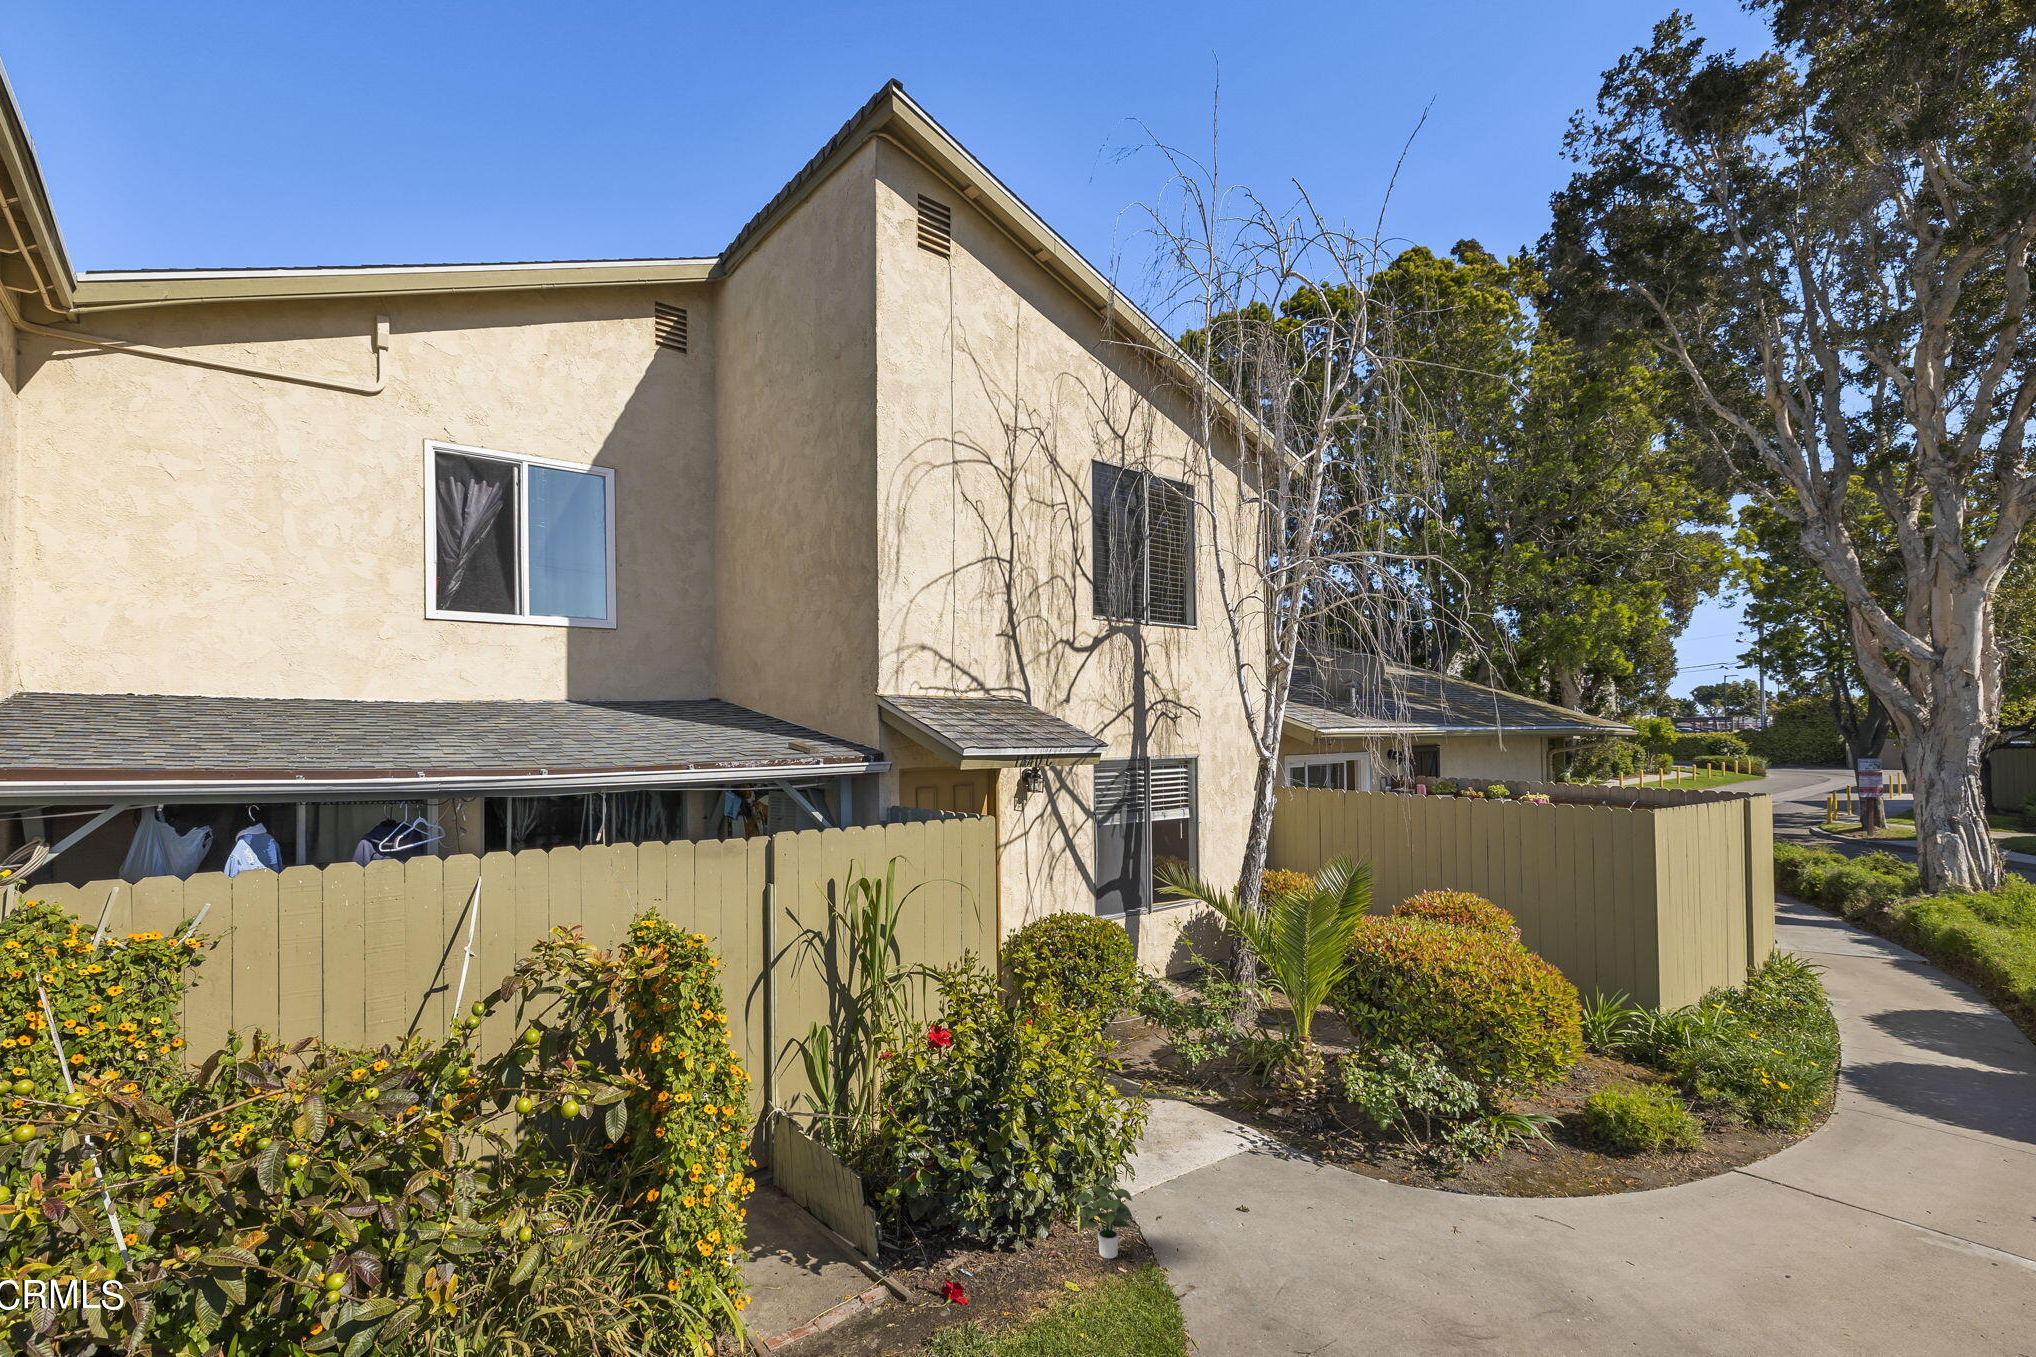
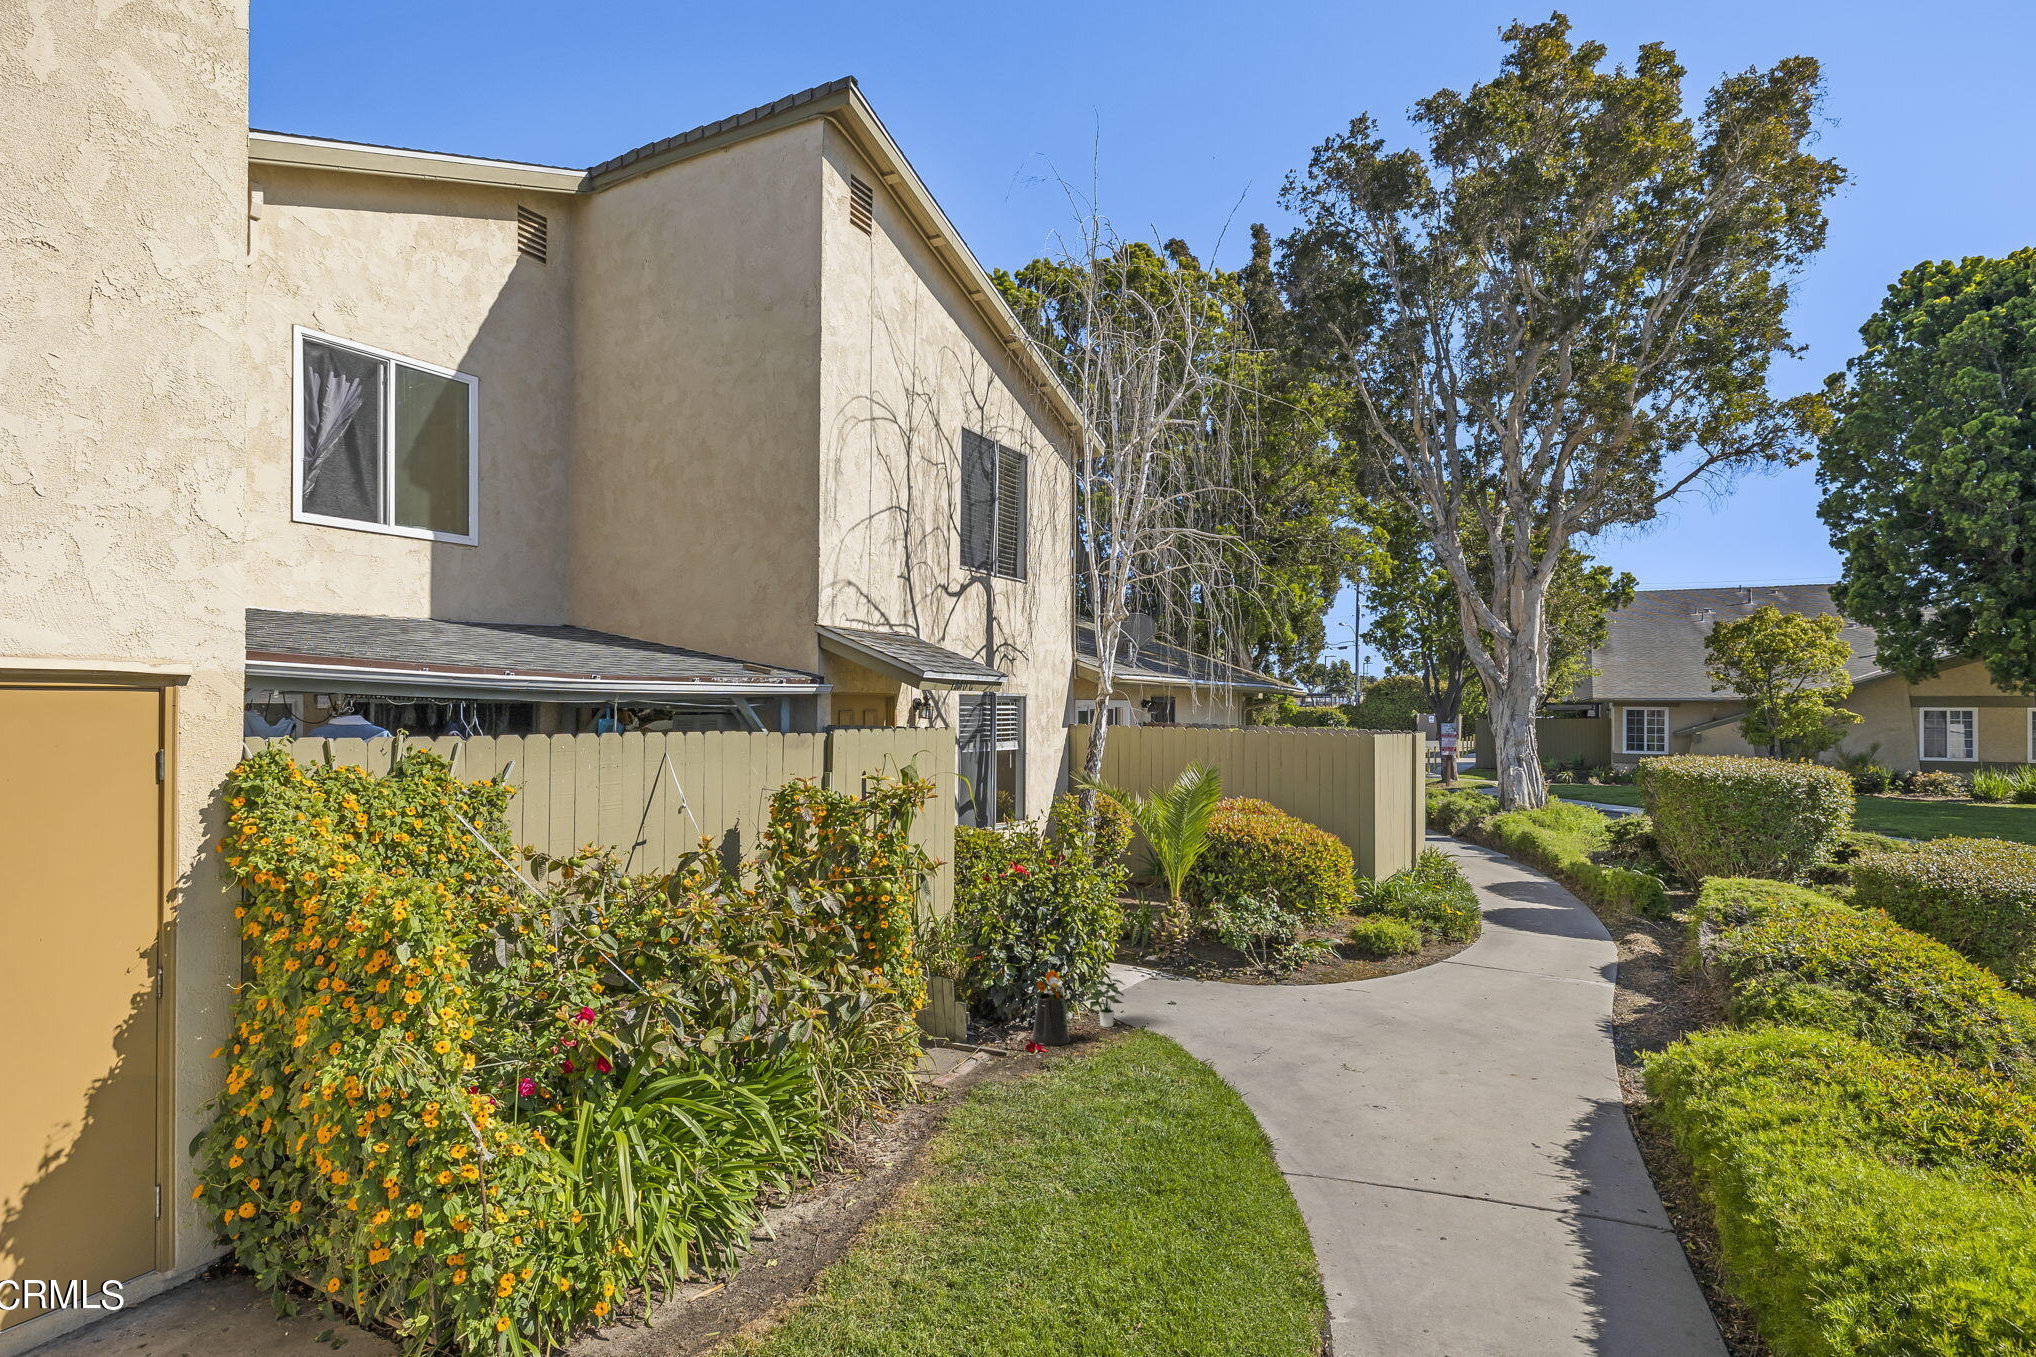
watering can: none [971,1178,1024,1295] -> present [1031,970,1070,1046]

